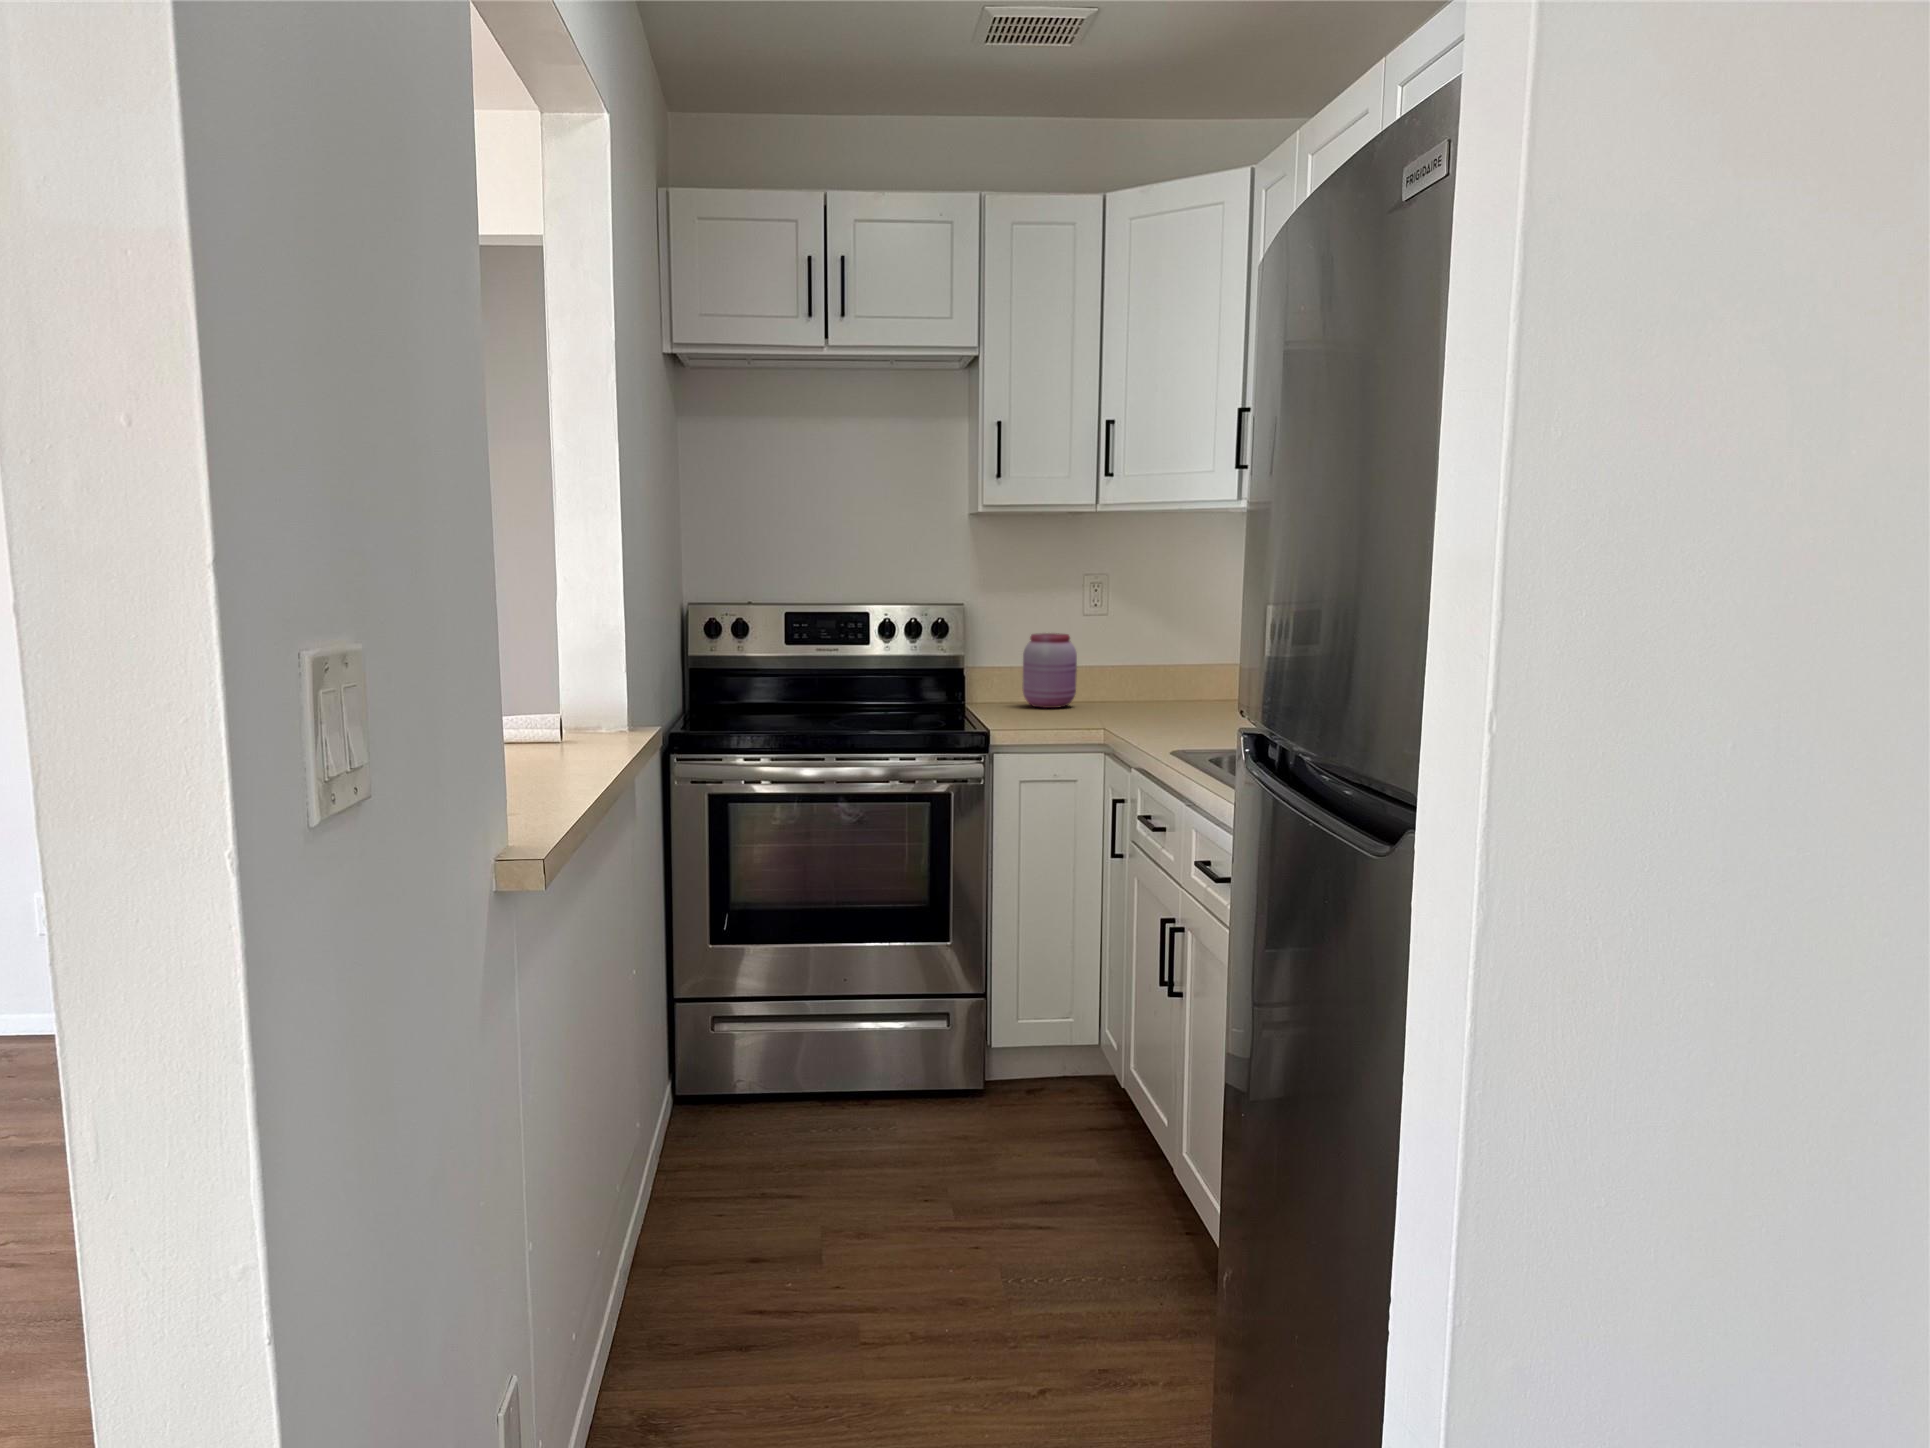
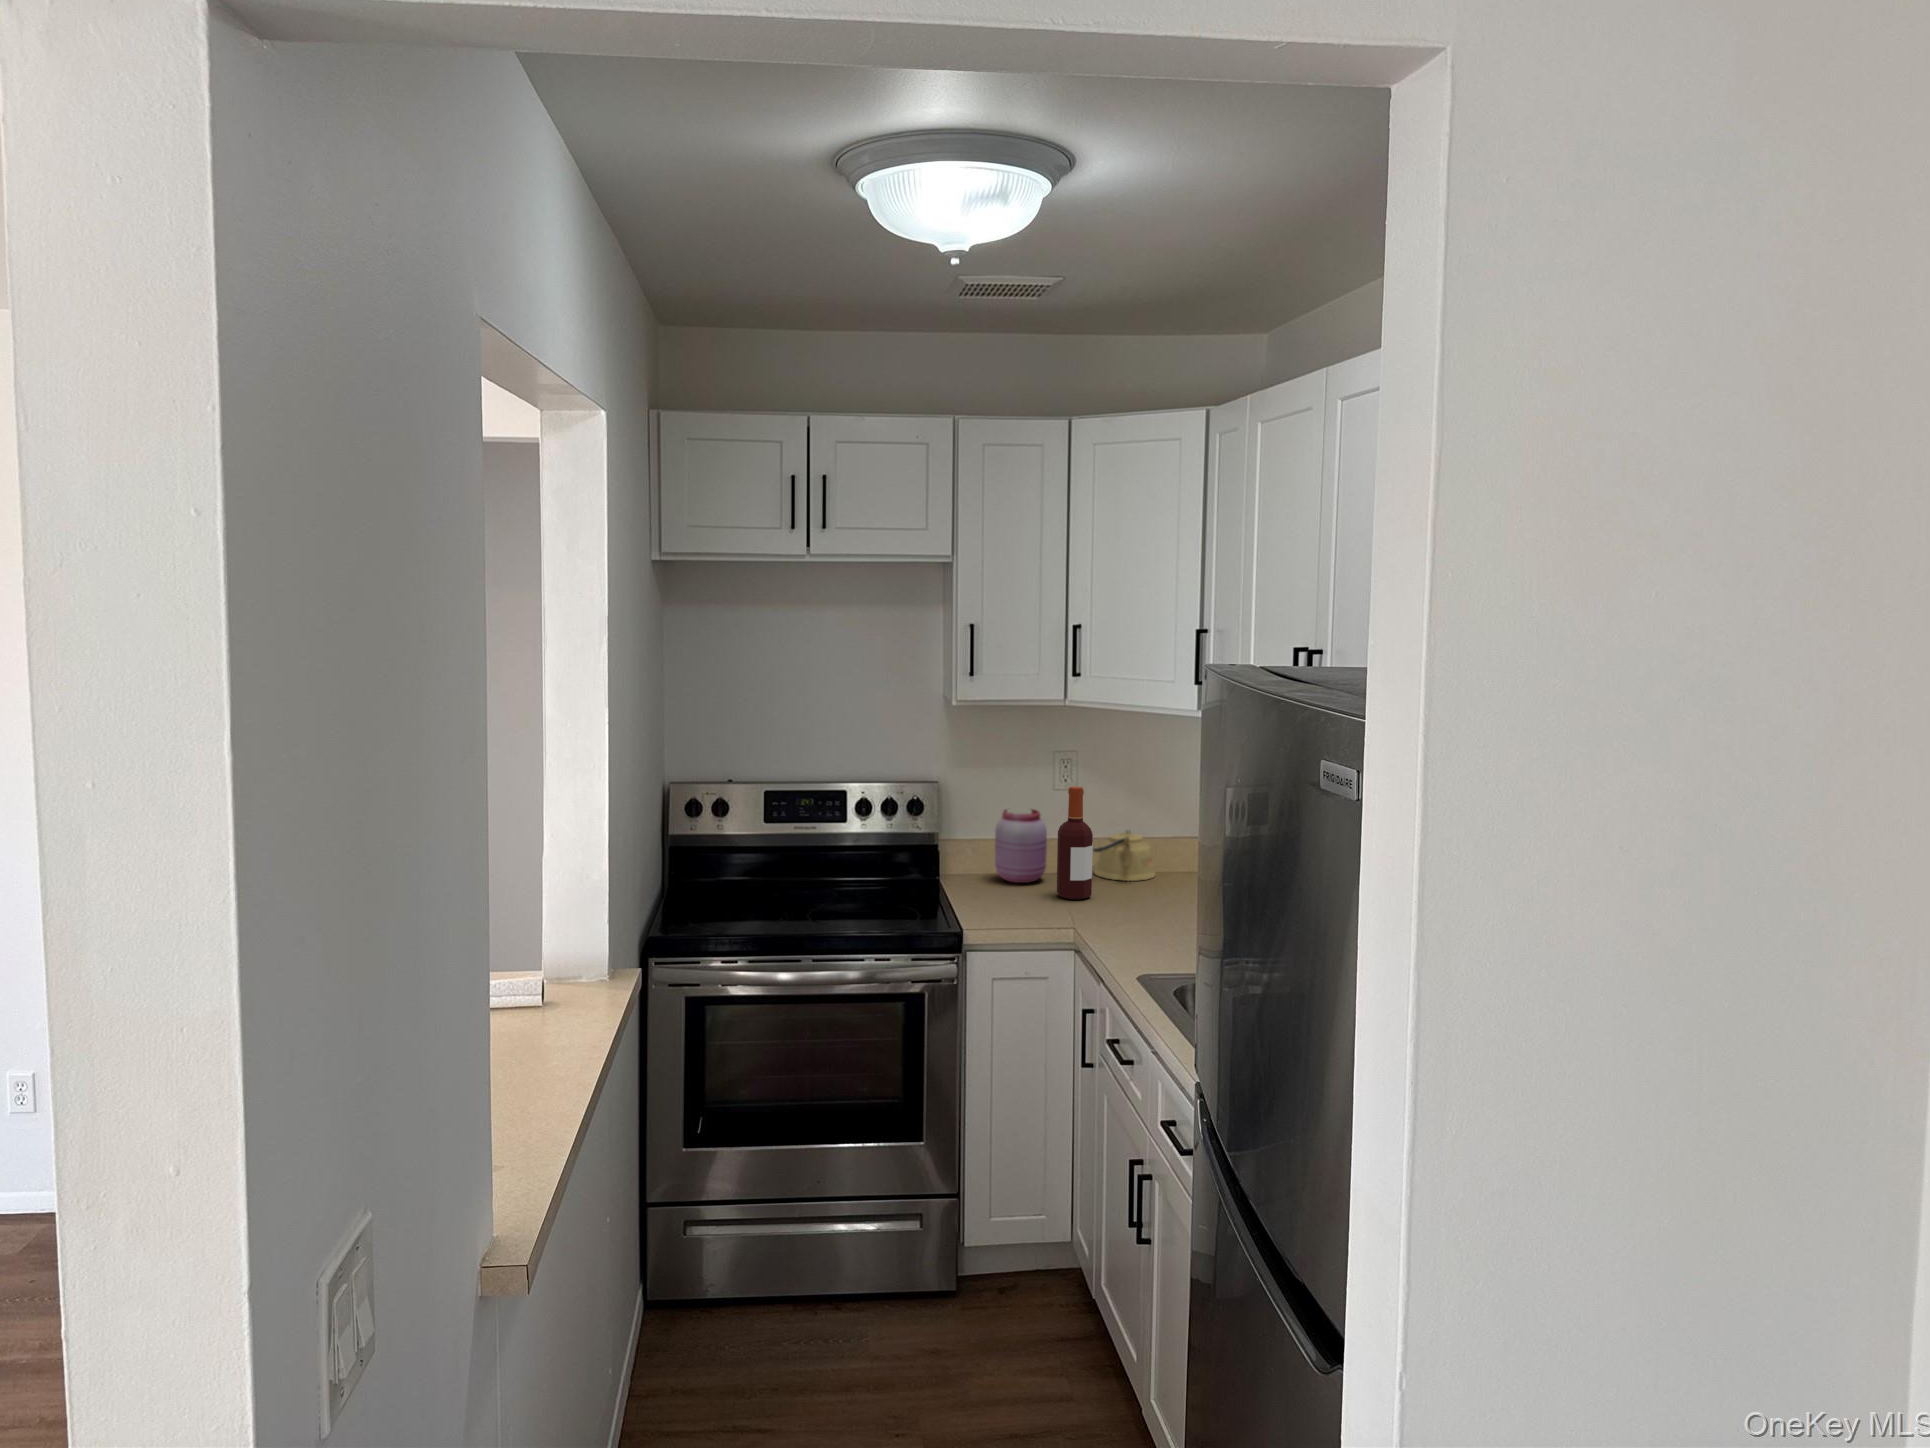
bottle: none [1087,599,1125,715] -> present [1057,787,1093,899]
kettle: none [1123,653,1190,706] -> present [1092,831,1155,881]

